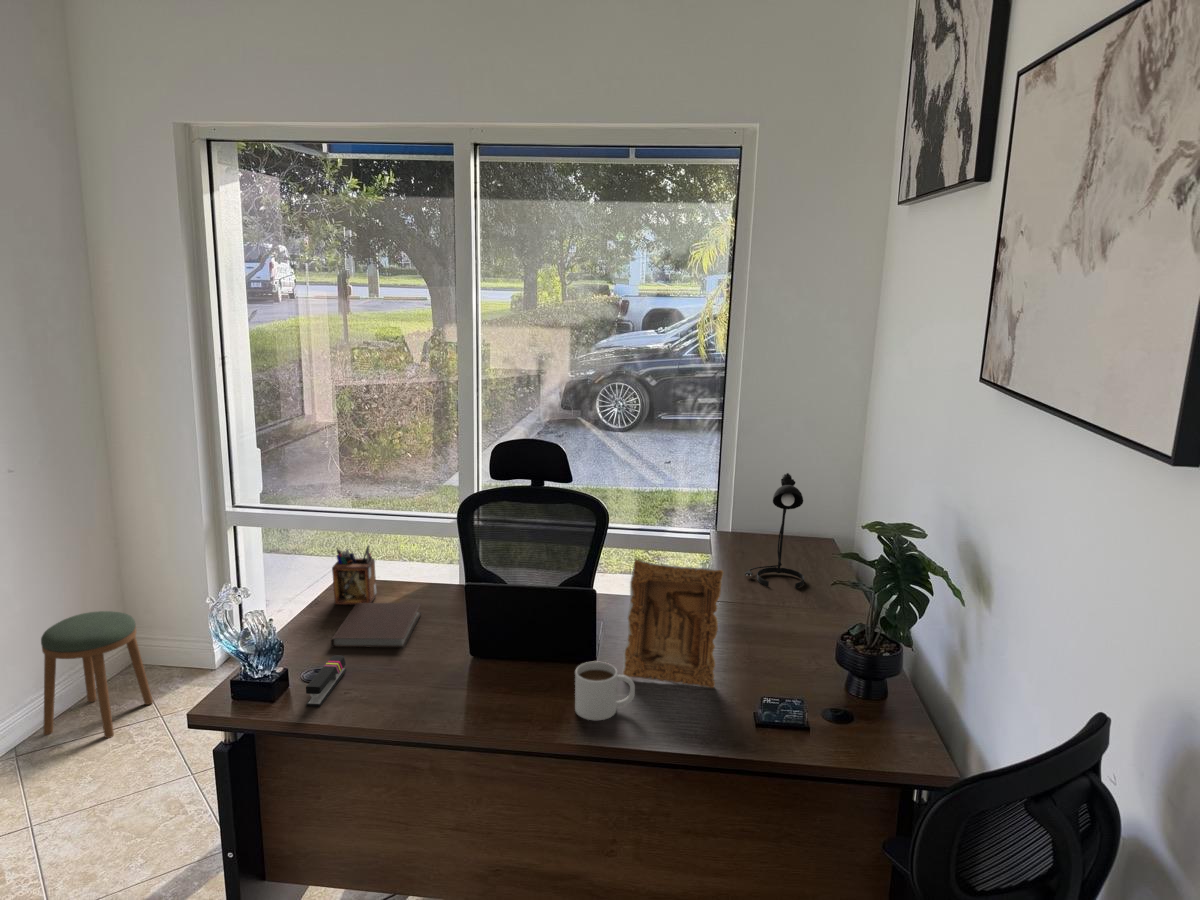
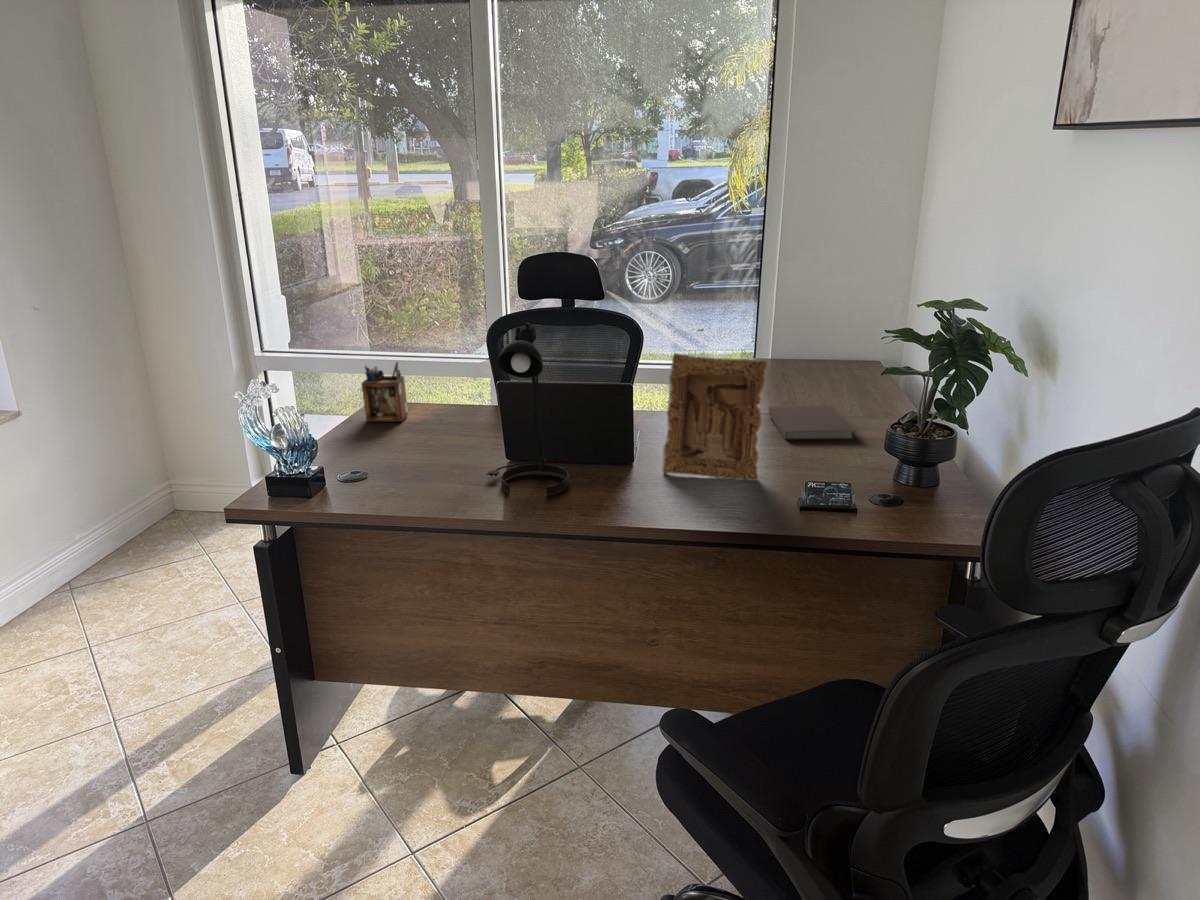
desk lamp: present [745,473,804,588] -> present [487,323,569,495]
notebook: present [331,603,421,648] -> present [769,406,856,440]
stool: present [41,611,153,738] -> none [83,455,198,574]
stapler: present [306,655,346,707] -> none [340,455,381,499]
mug: present [575,661,635,720] -> none [614,451,676,506]

